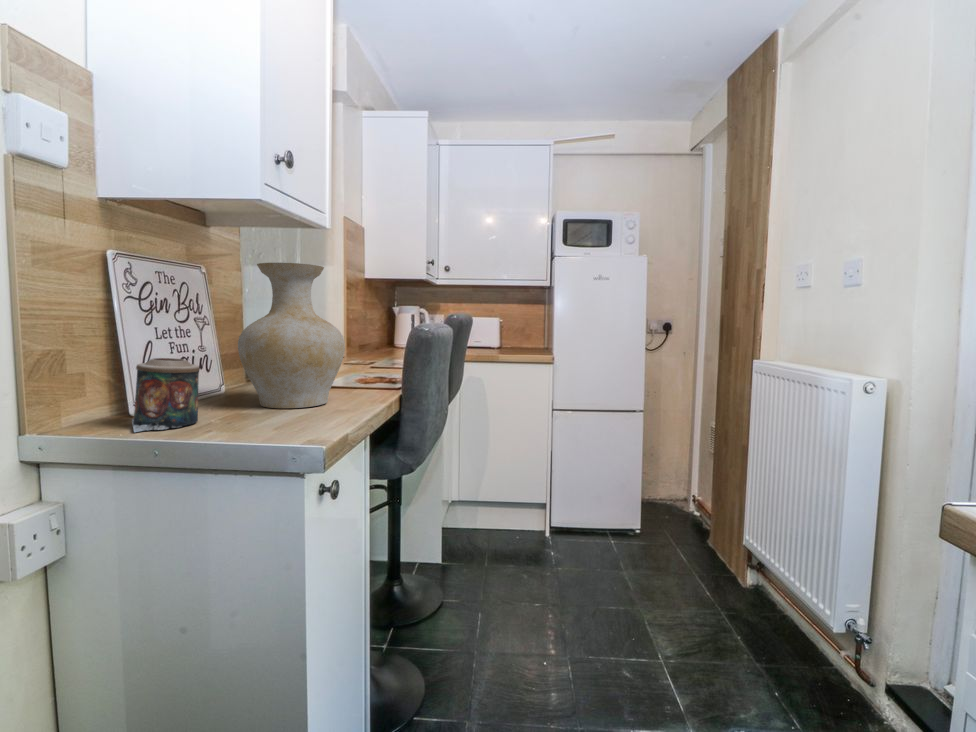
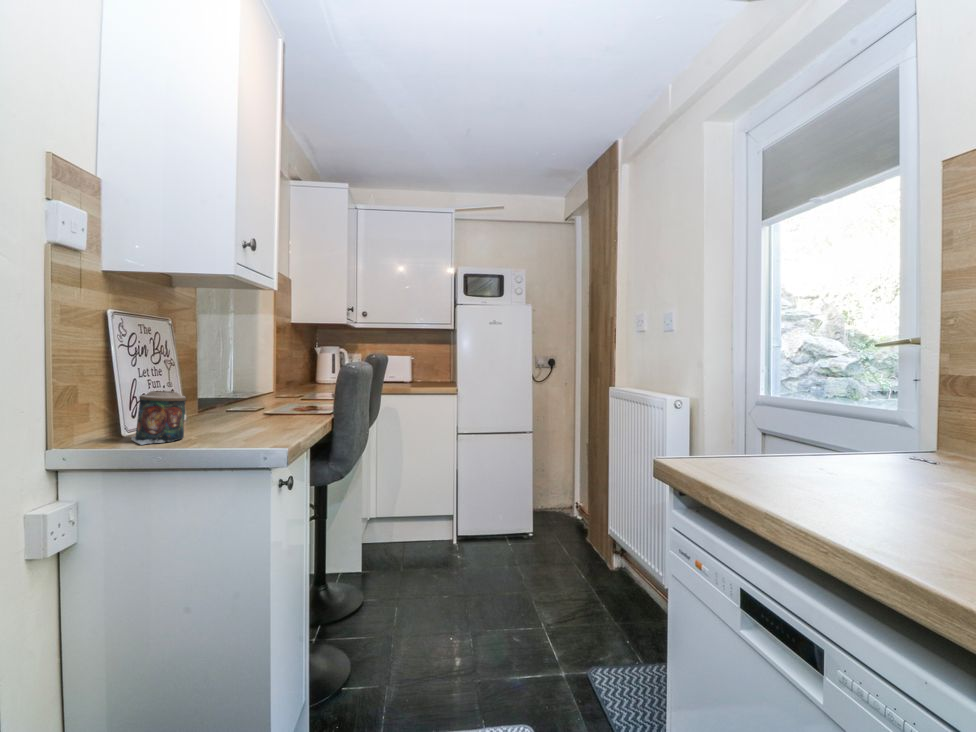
vase: present [238,263,345,408] -> none [206,319,291,429]

